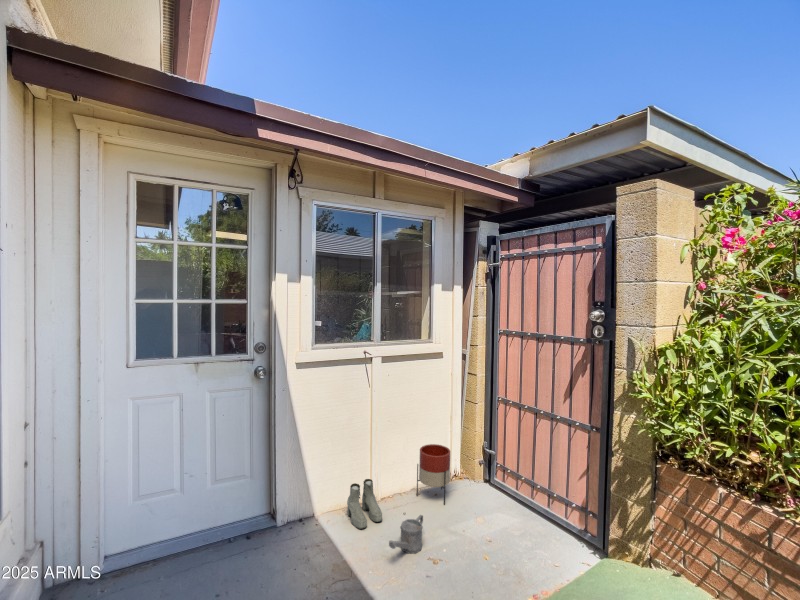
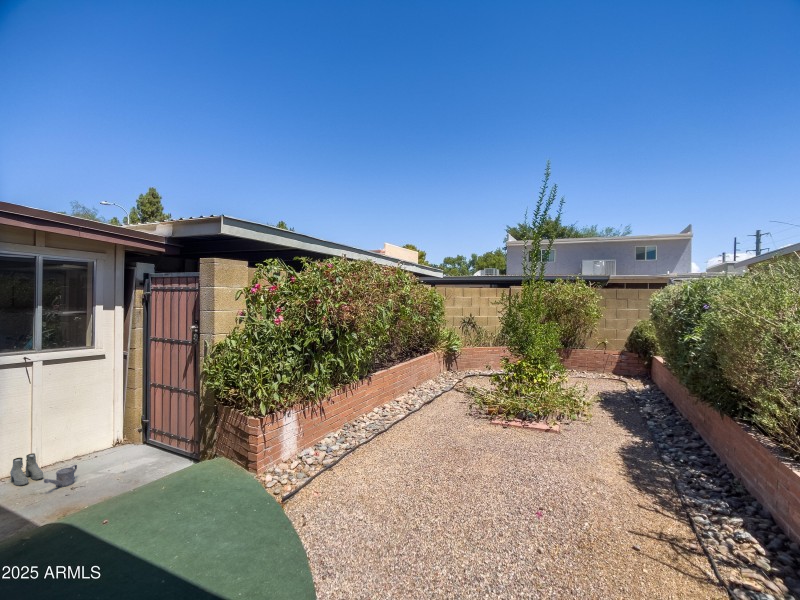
planter: present [417,444,450,505] -> none [79,423,109,461]

